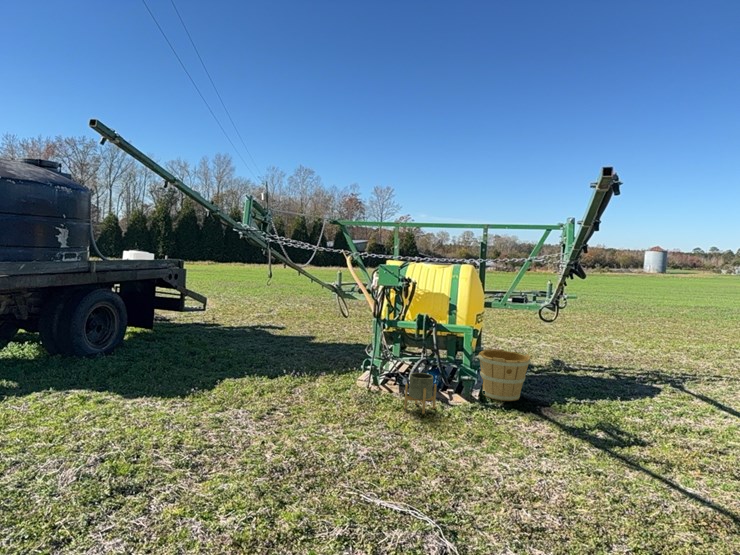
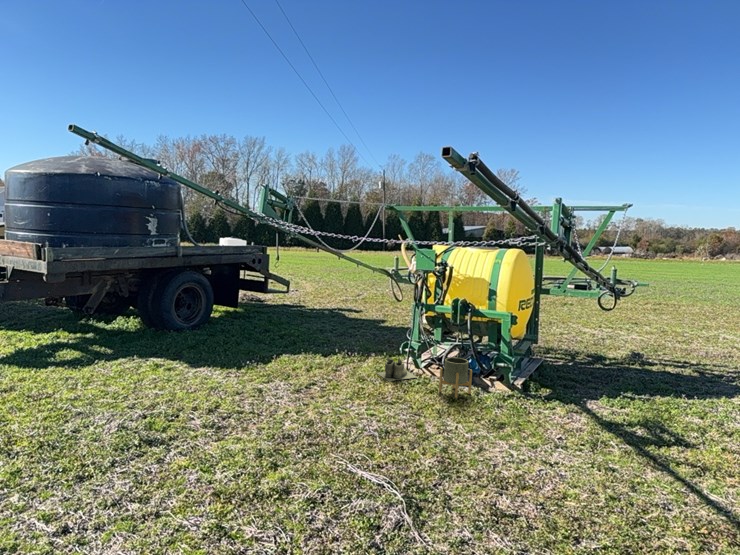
wooden bucket: present [478,349,531,401] -> none [527,337,583,392]
boots: none [333,377,376,401] -> present [377,359,416,381]

